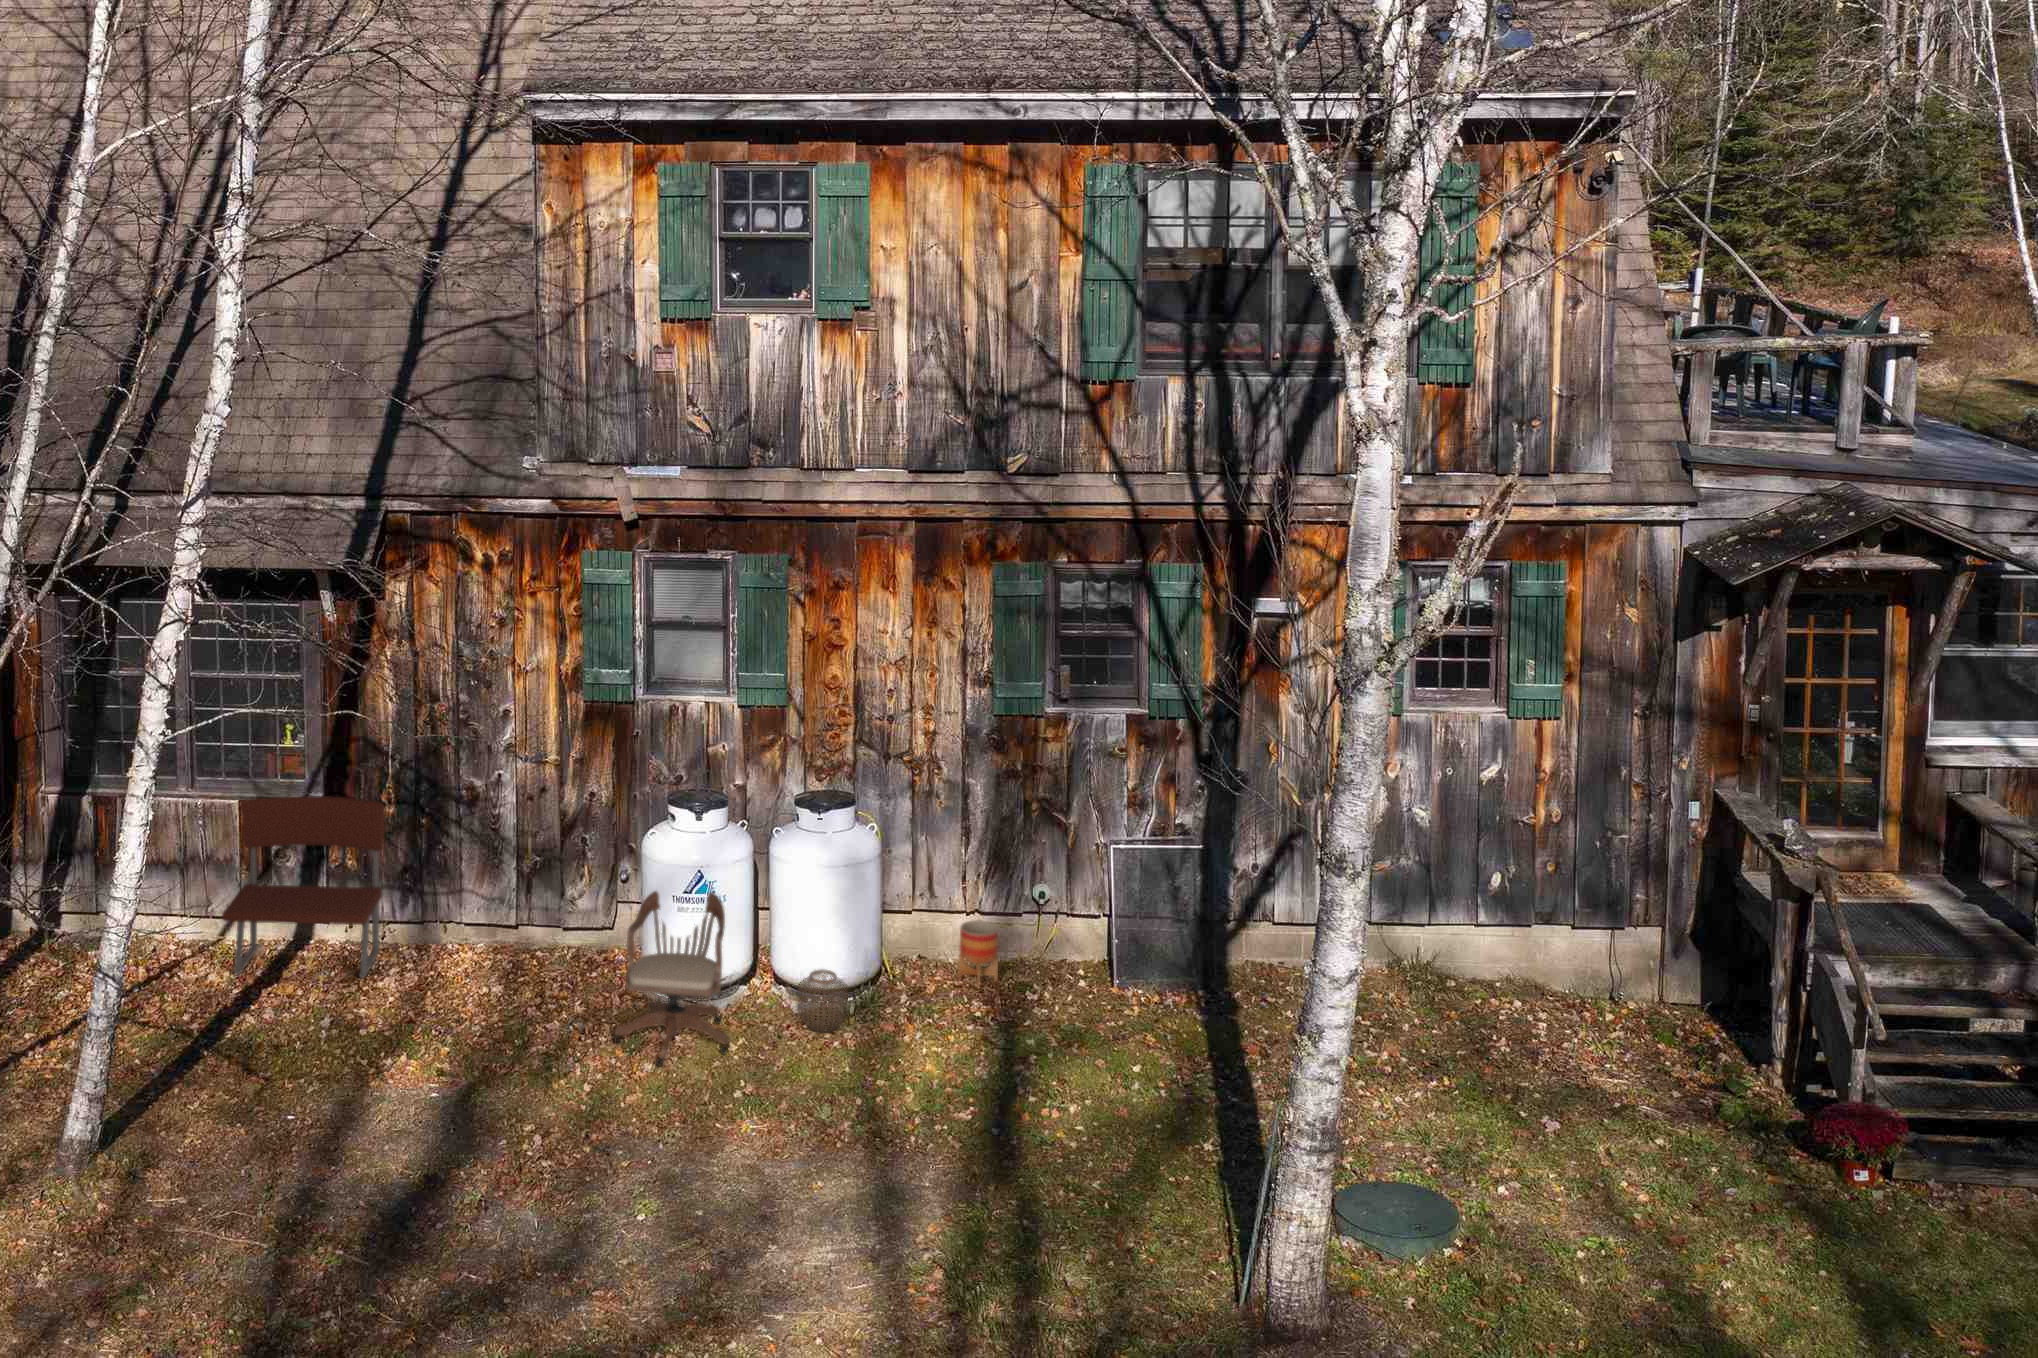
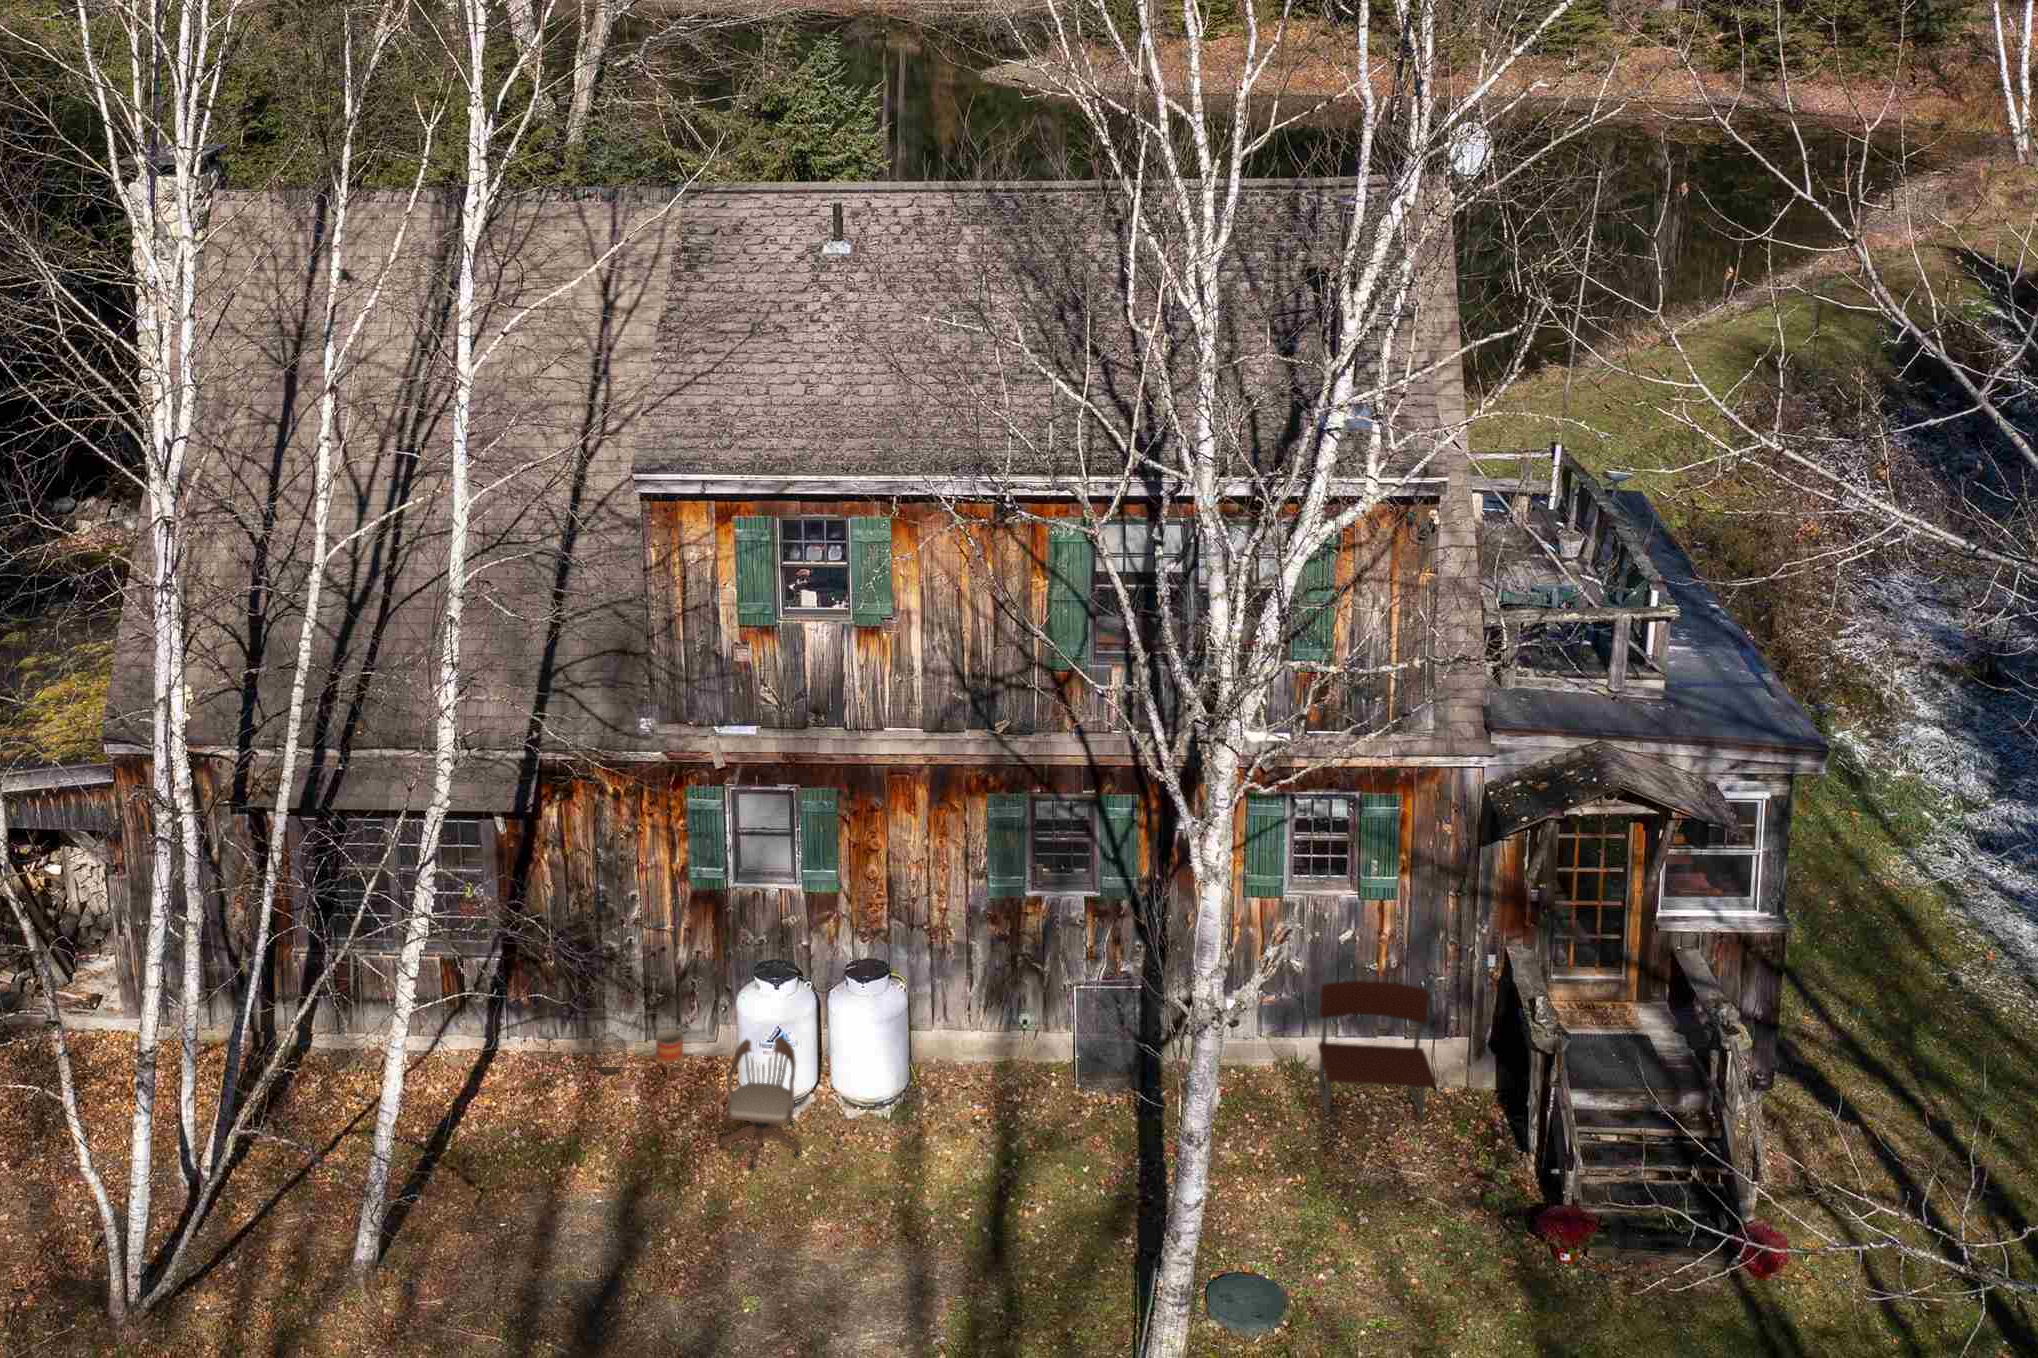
bench: present [222,796,385,978] -> present [1318,981,1436,1118]
planter: present [958,920,998,988] -> present [656,1029,684,1077]
woven basket: present [797,969,849,1033] -> present [592,1033,627,1075]

